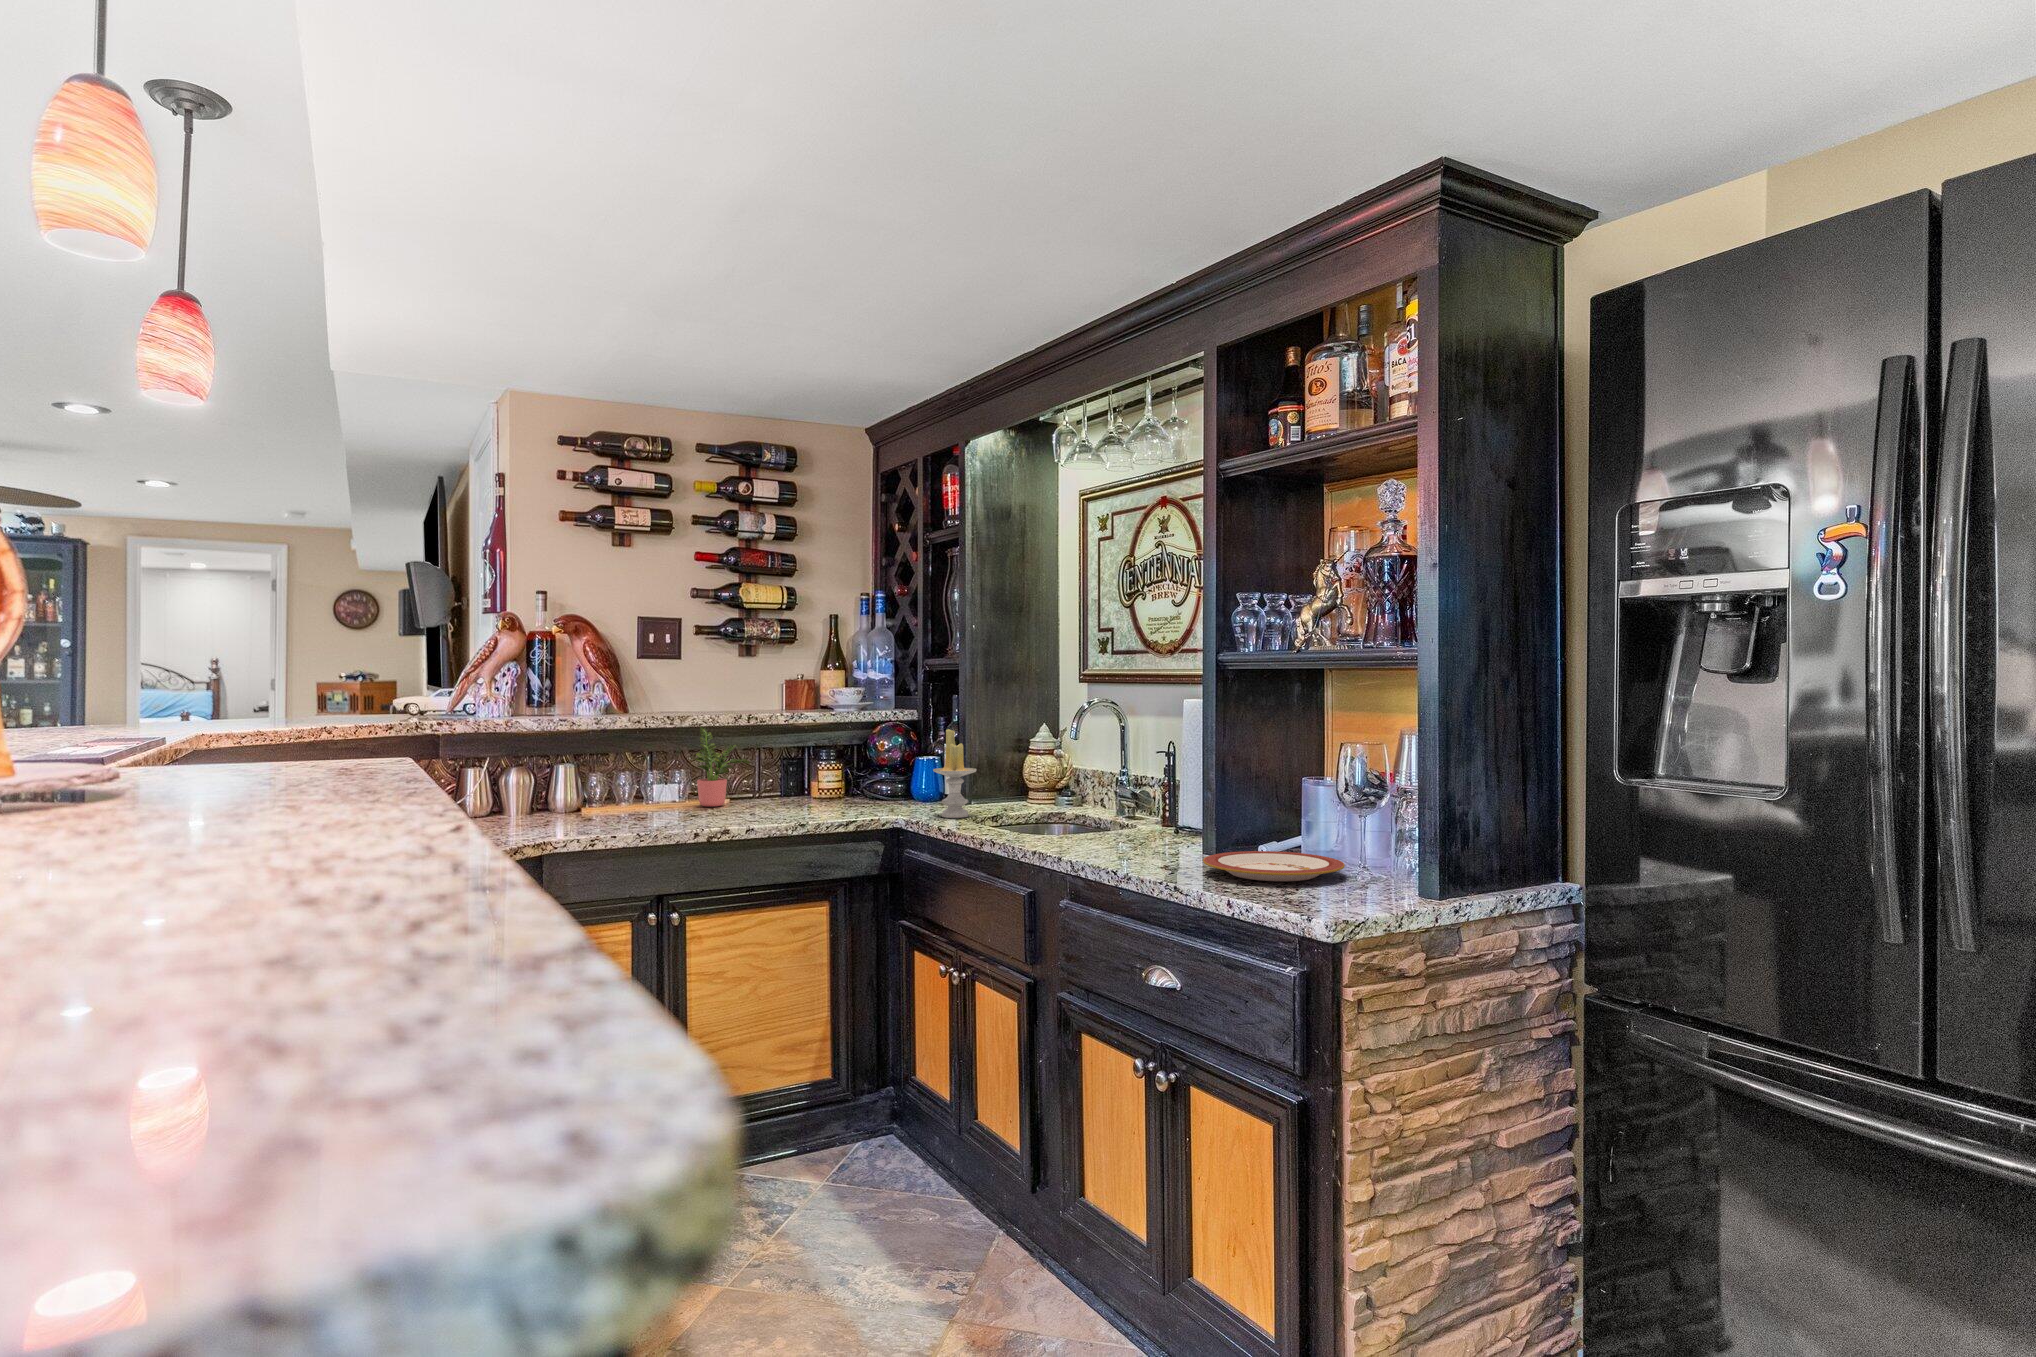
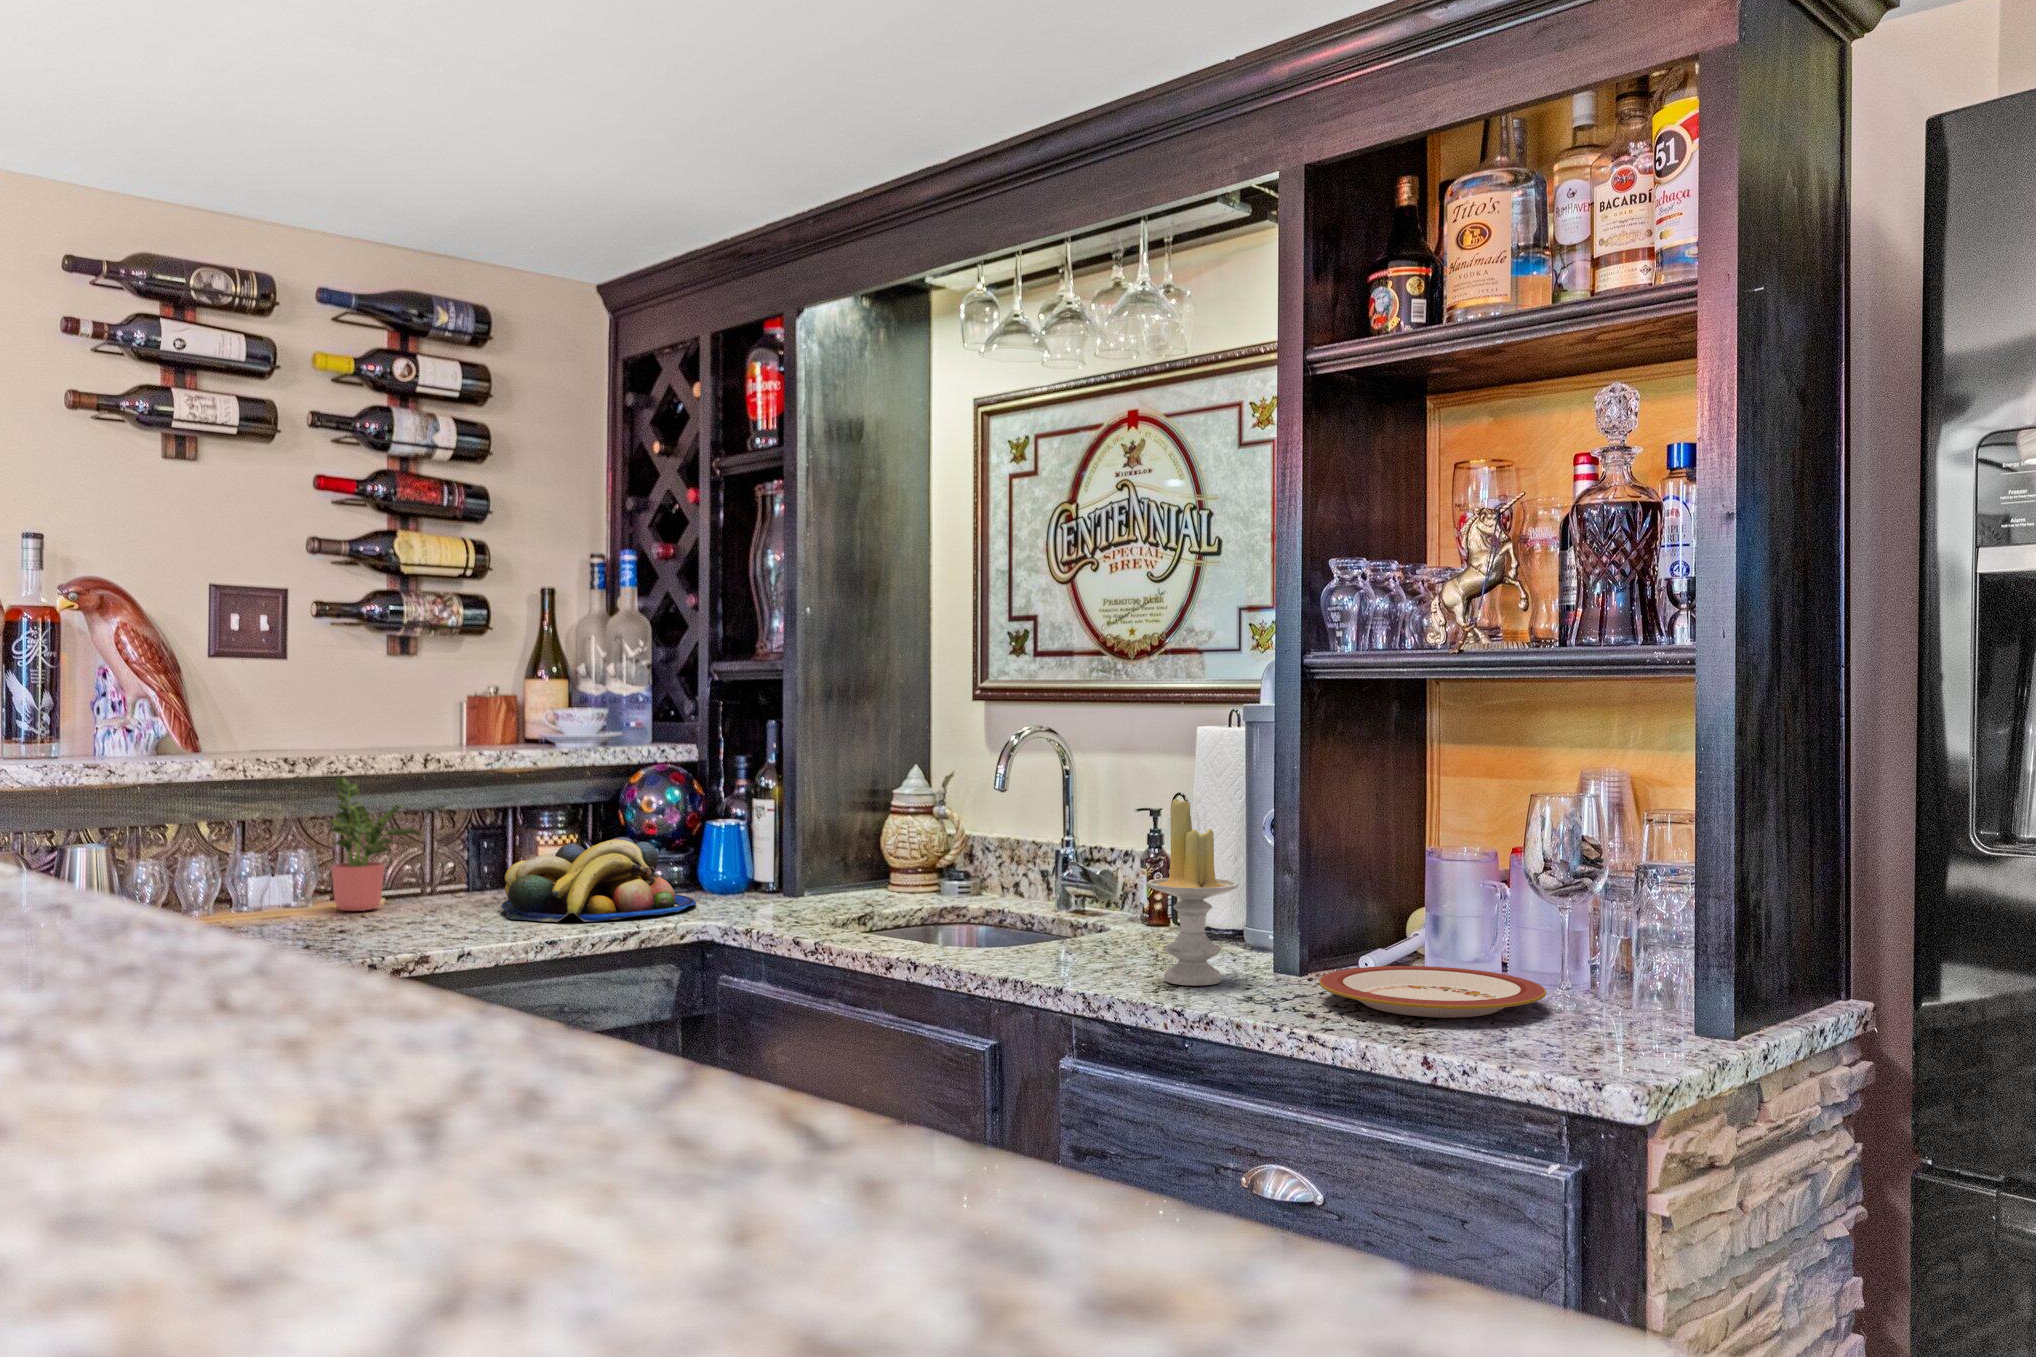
candle: present [933,729,976,818] -> present [1146,799,1239,986]
fruit bowl: none [787,767,902,815] -> present [501,837,696,922]

